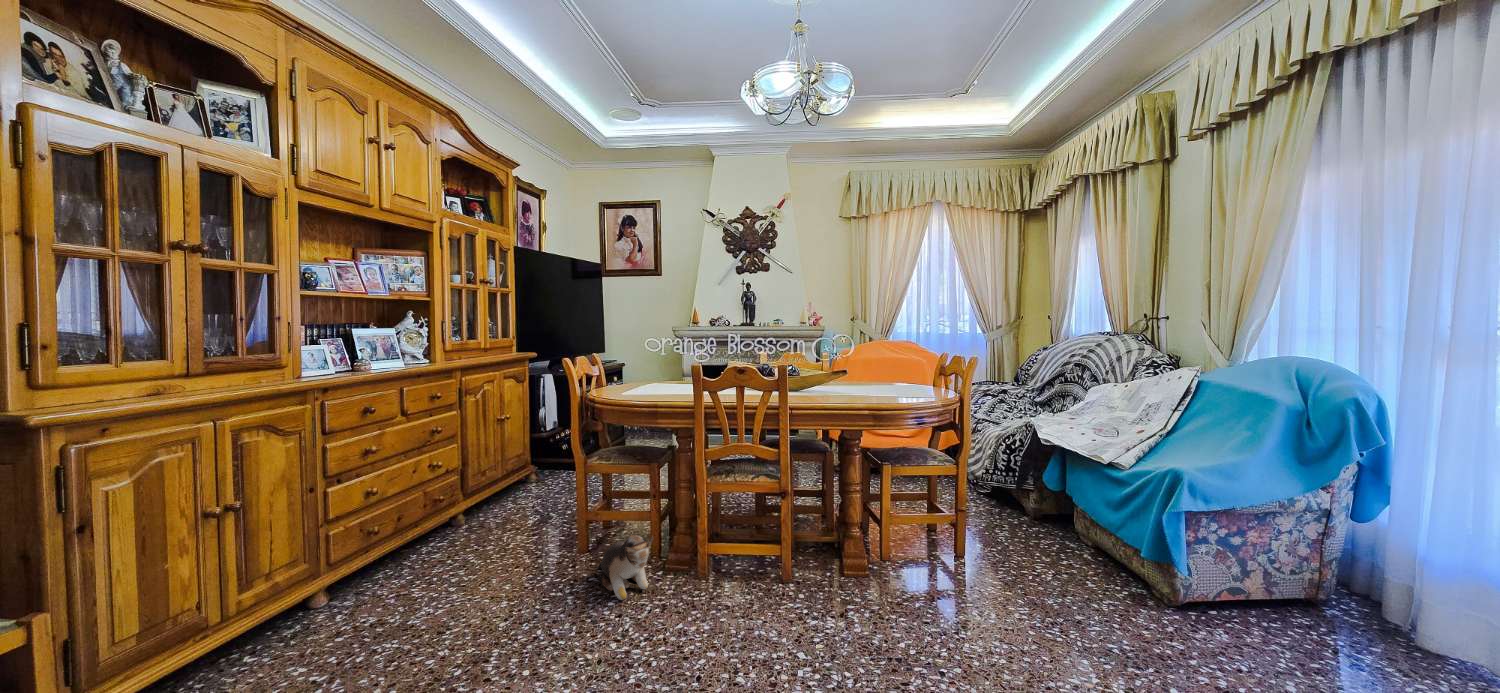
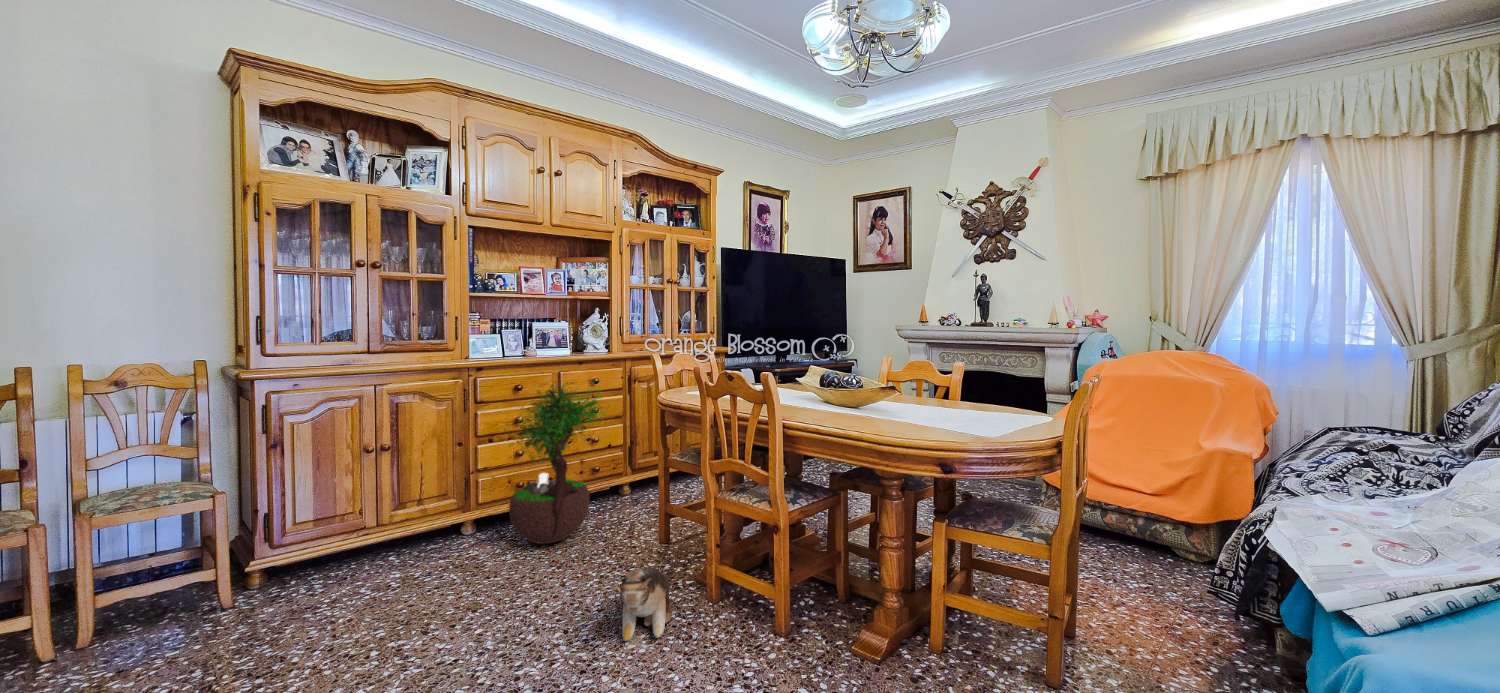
potted tree: none [382,388,504,581] -> present [500,382,609,544]

